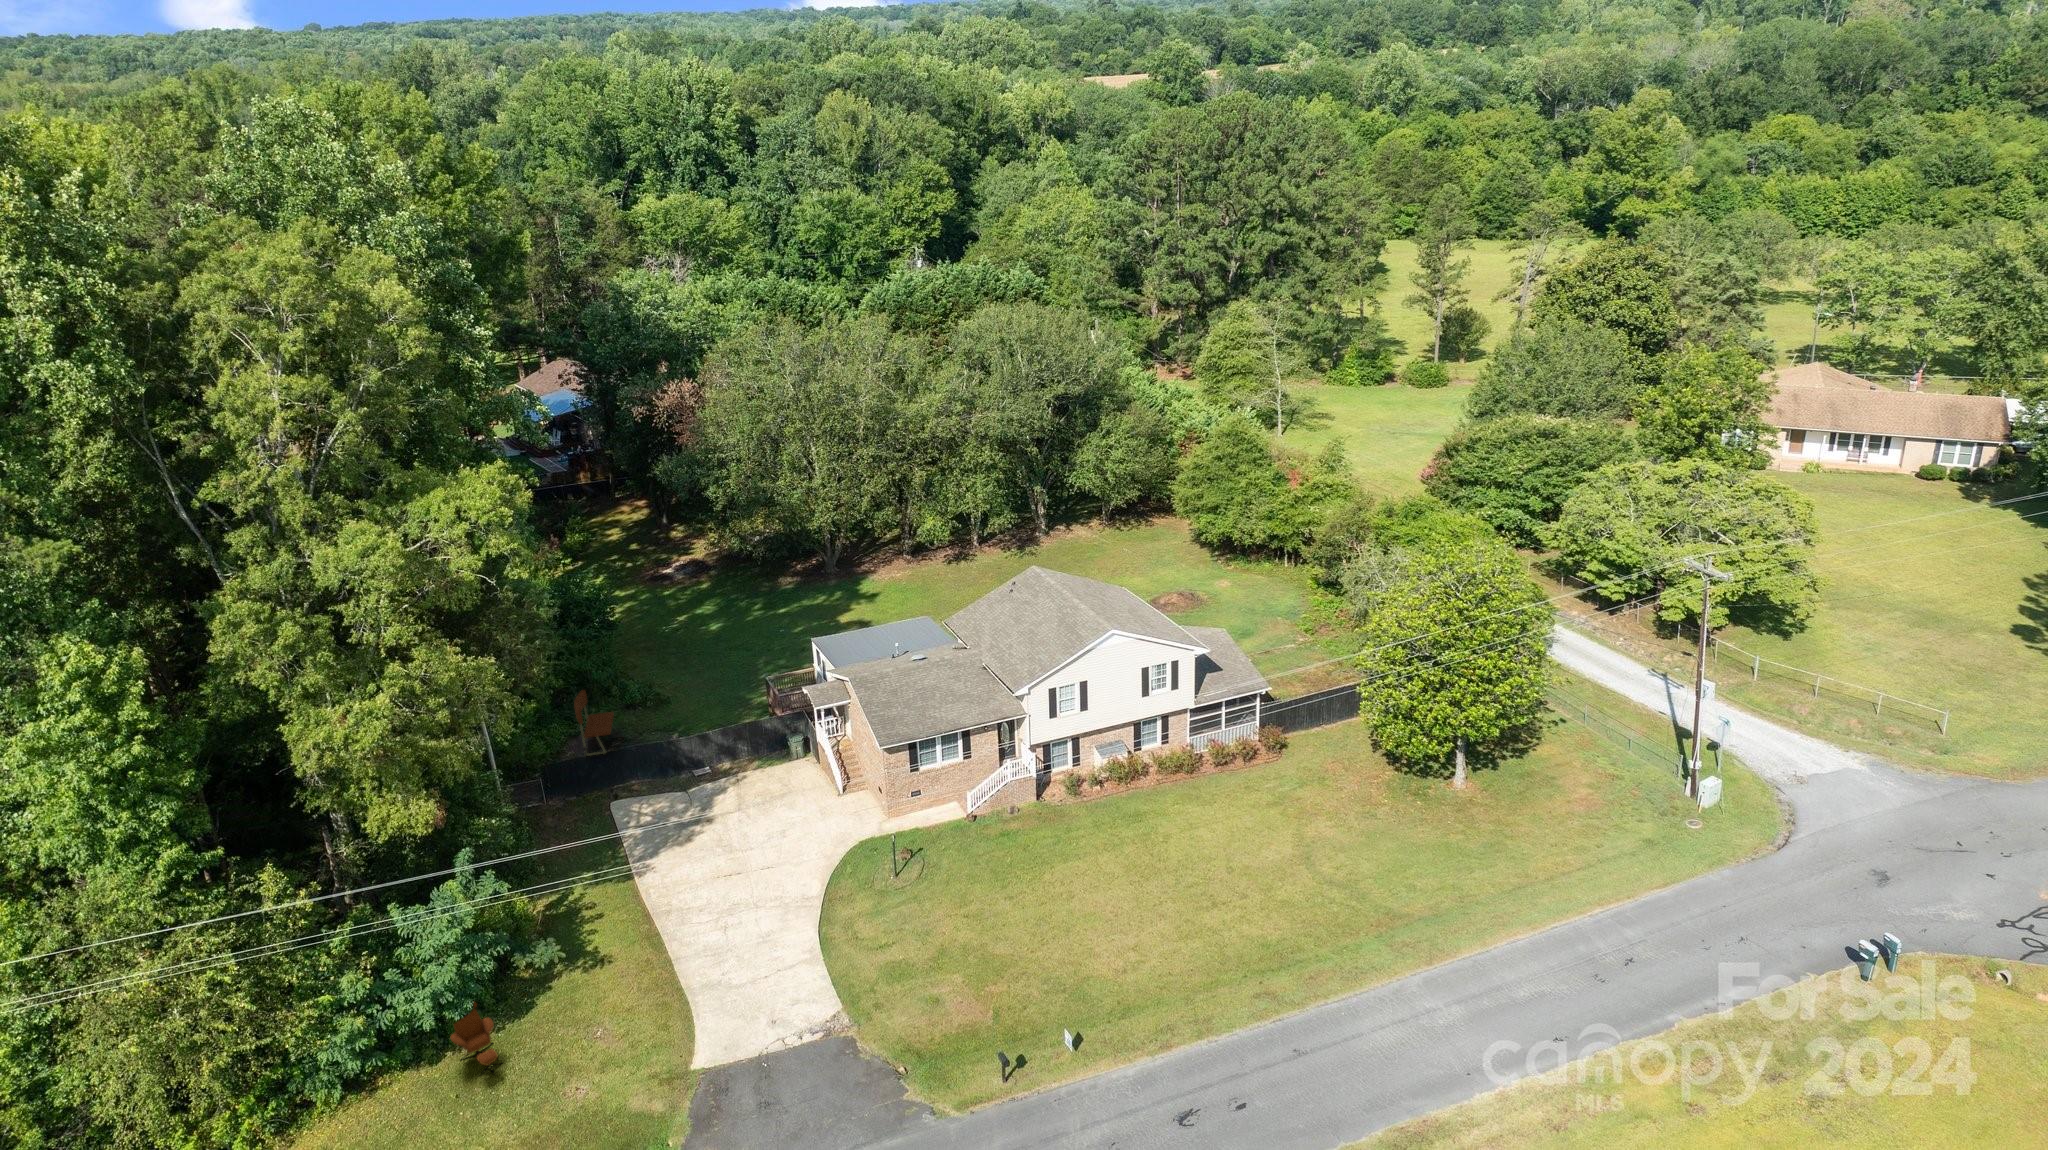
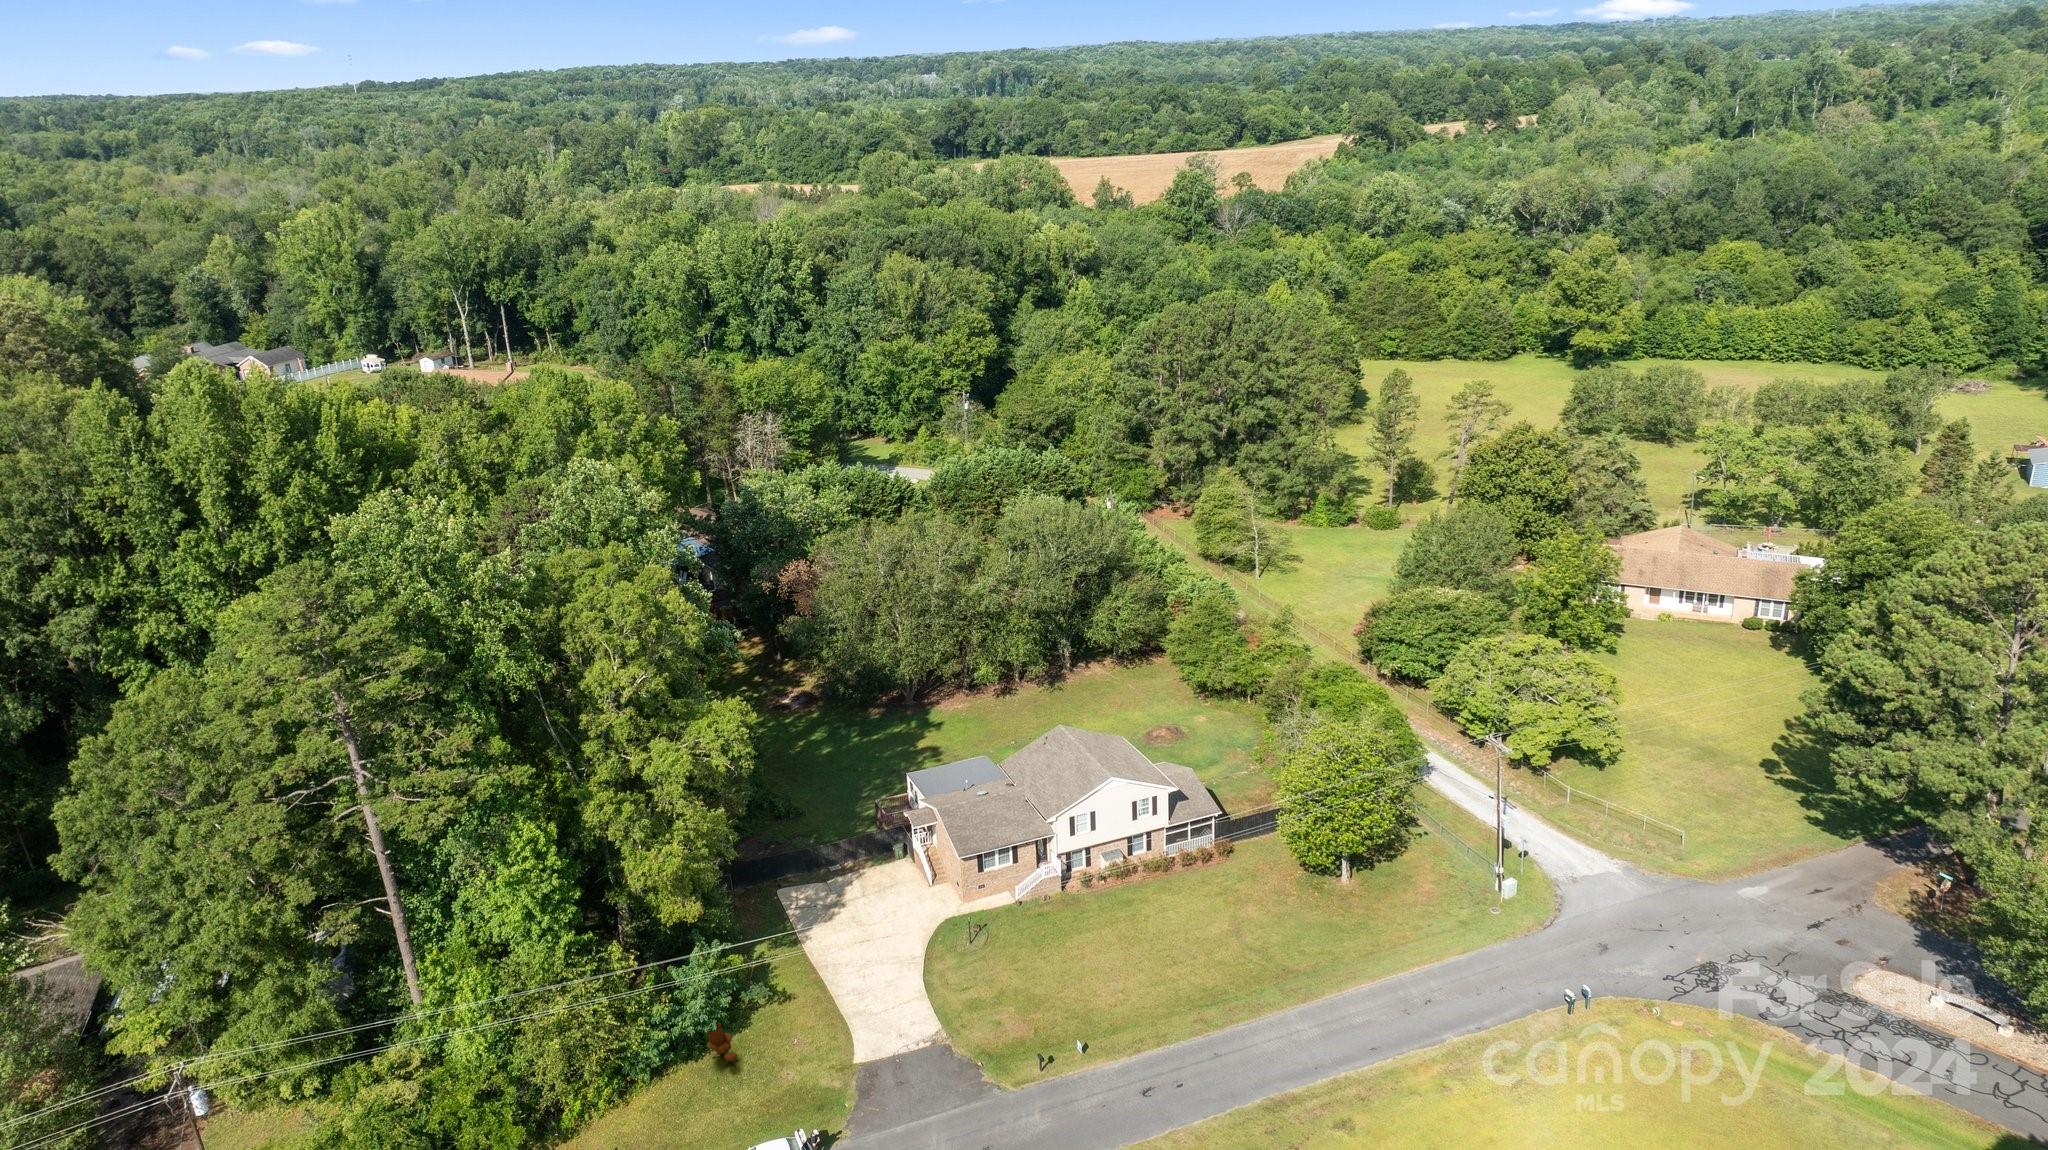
bench: present [574,690,614,756] -> none [746,808,770,855]

